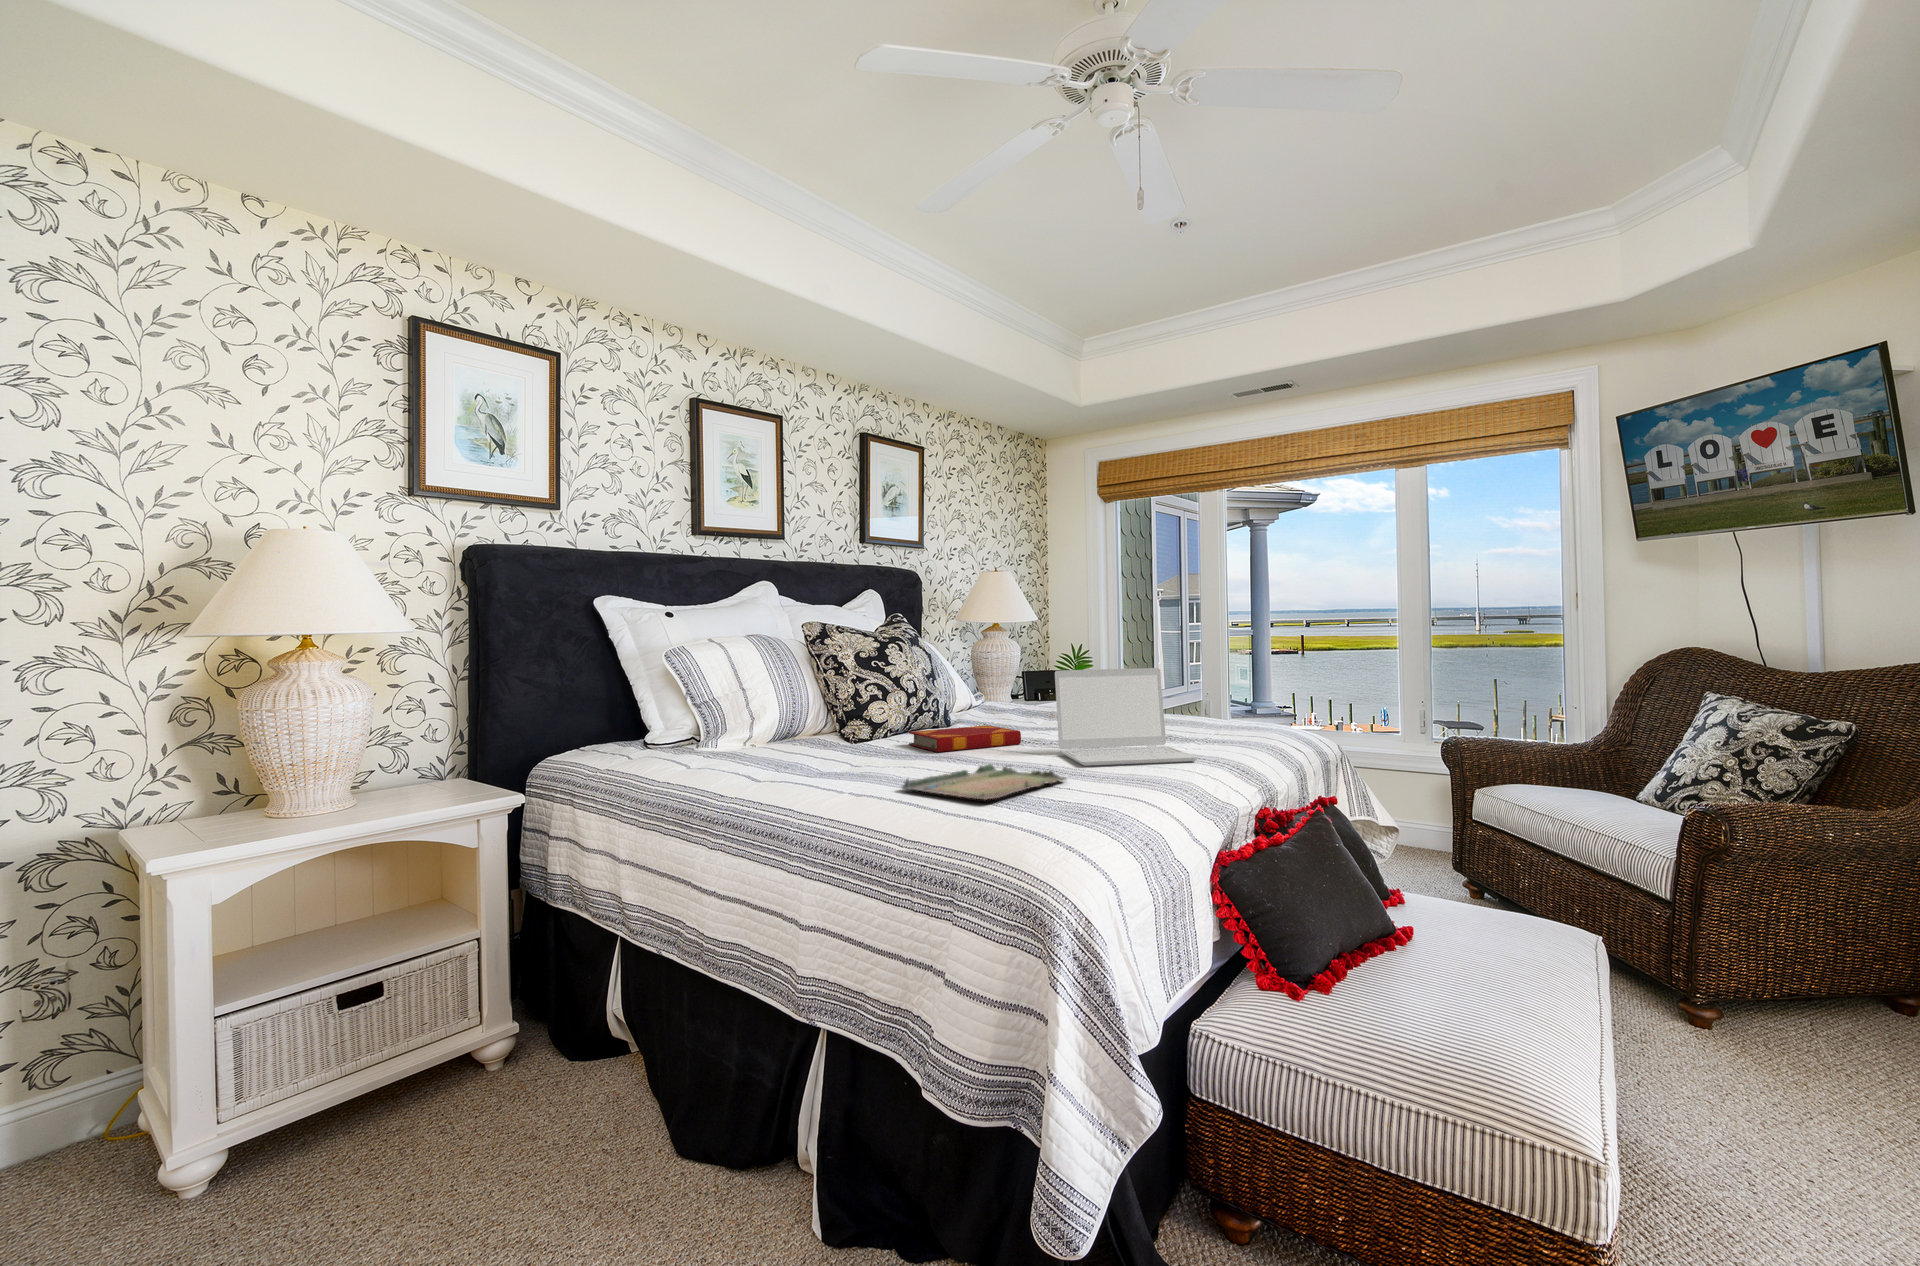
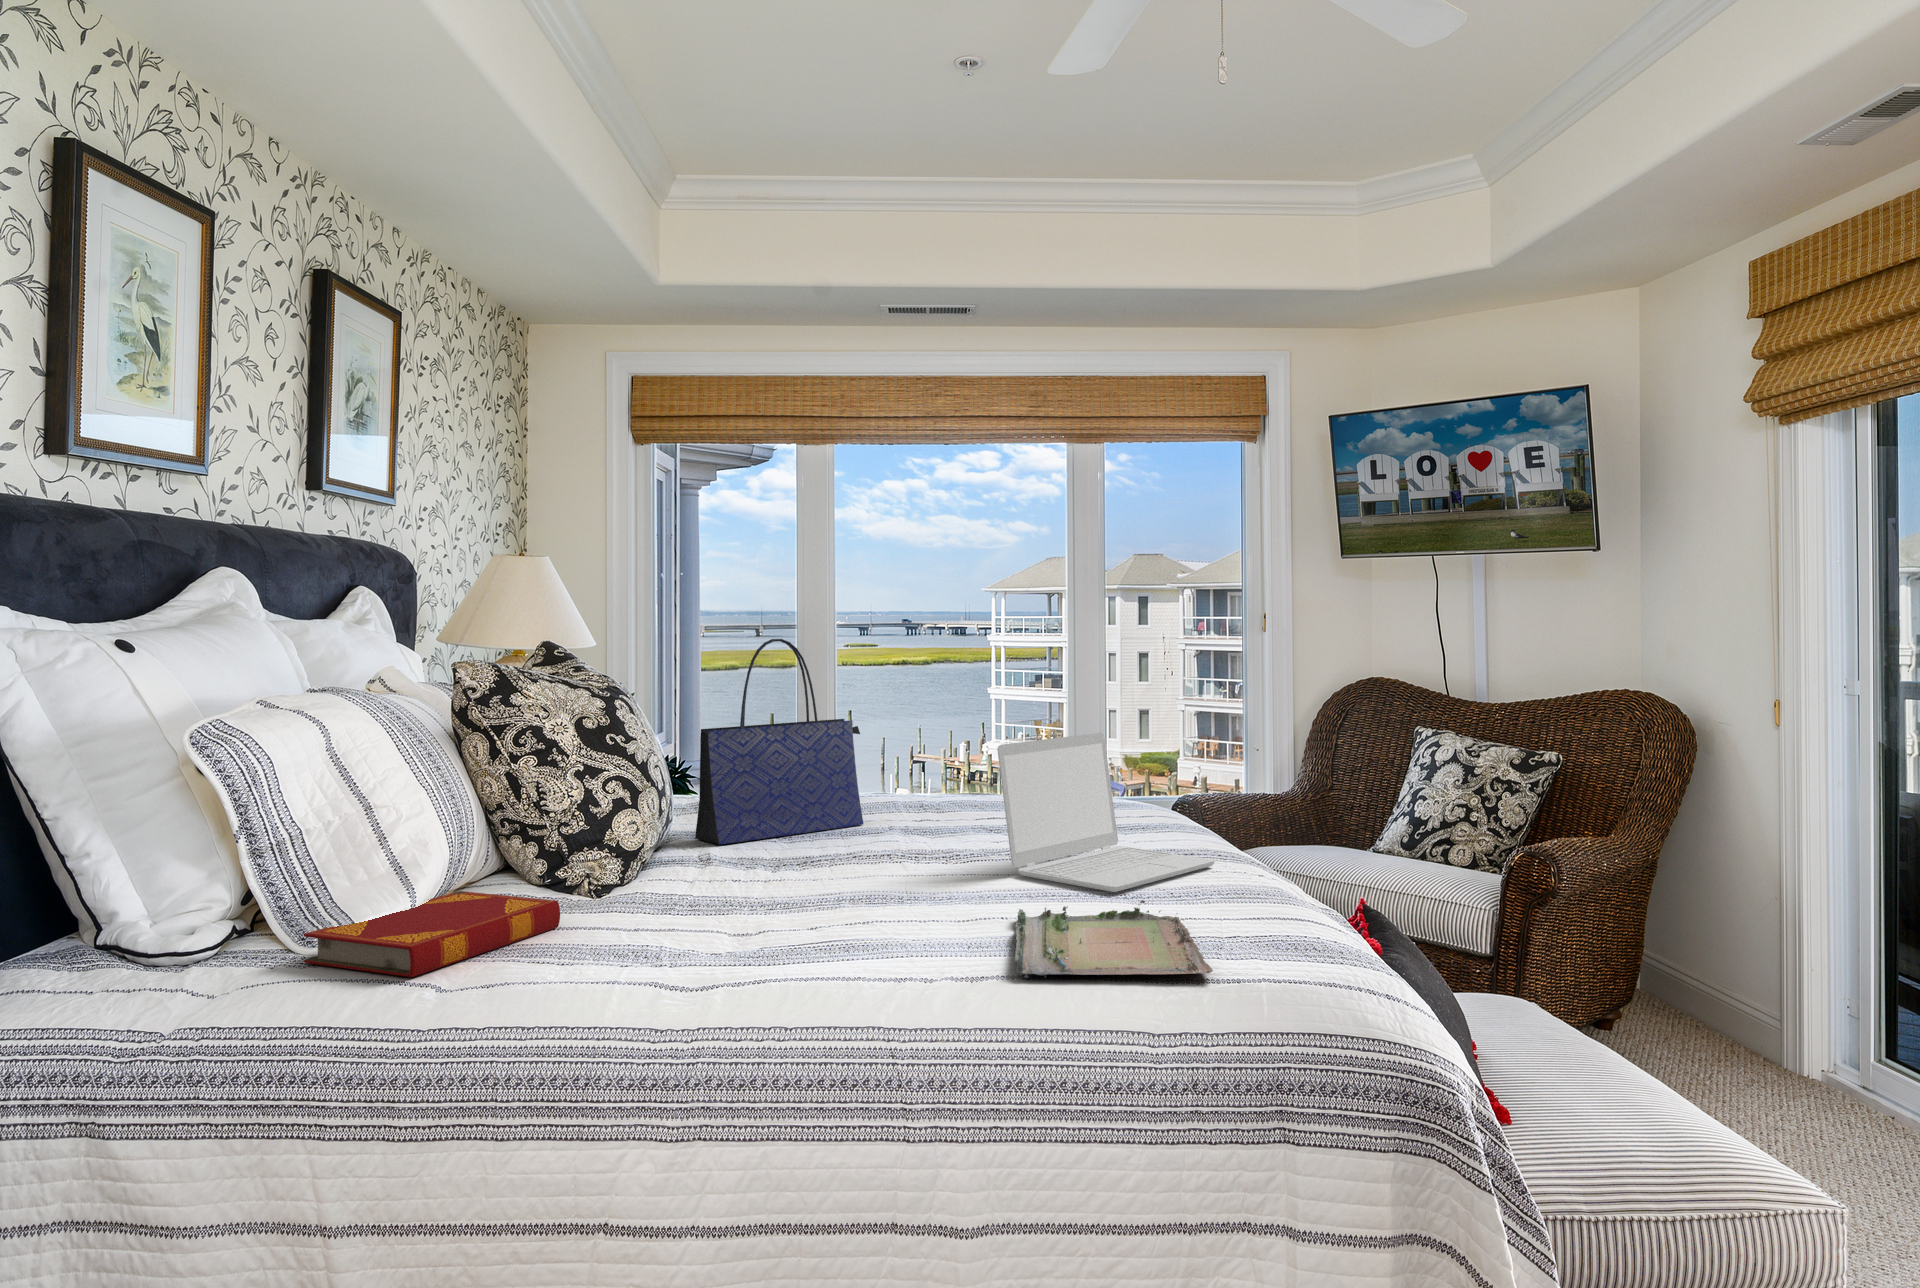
tote bag: none [961,612,1071,729] -> present [695,639,863,845]
hardback book: present [909,725,1021,752] -> present [304,891,560,977]

